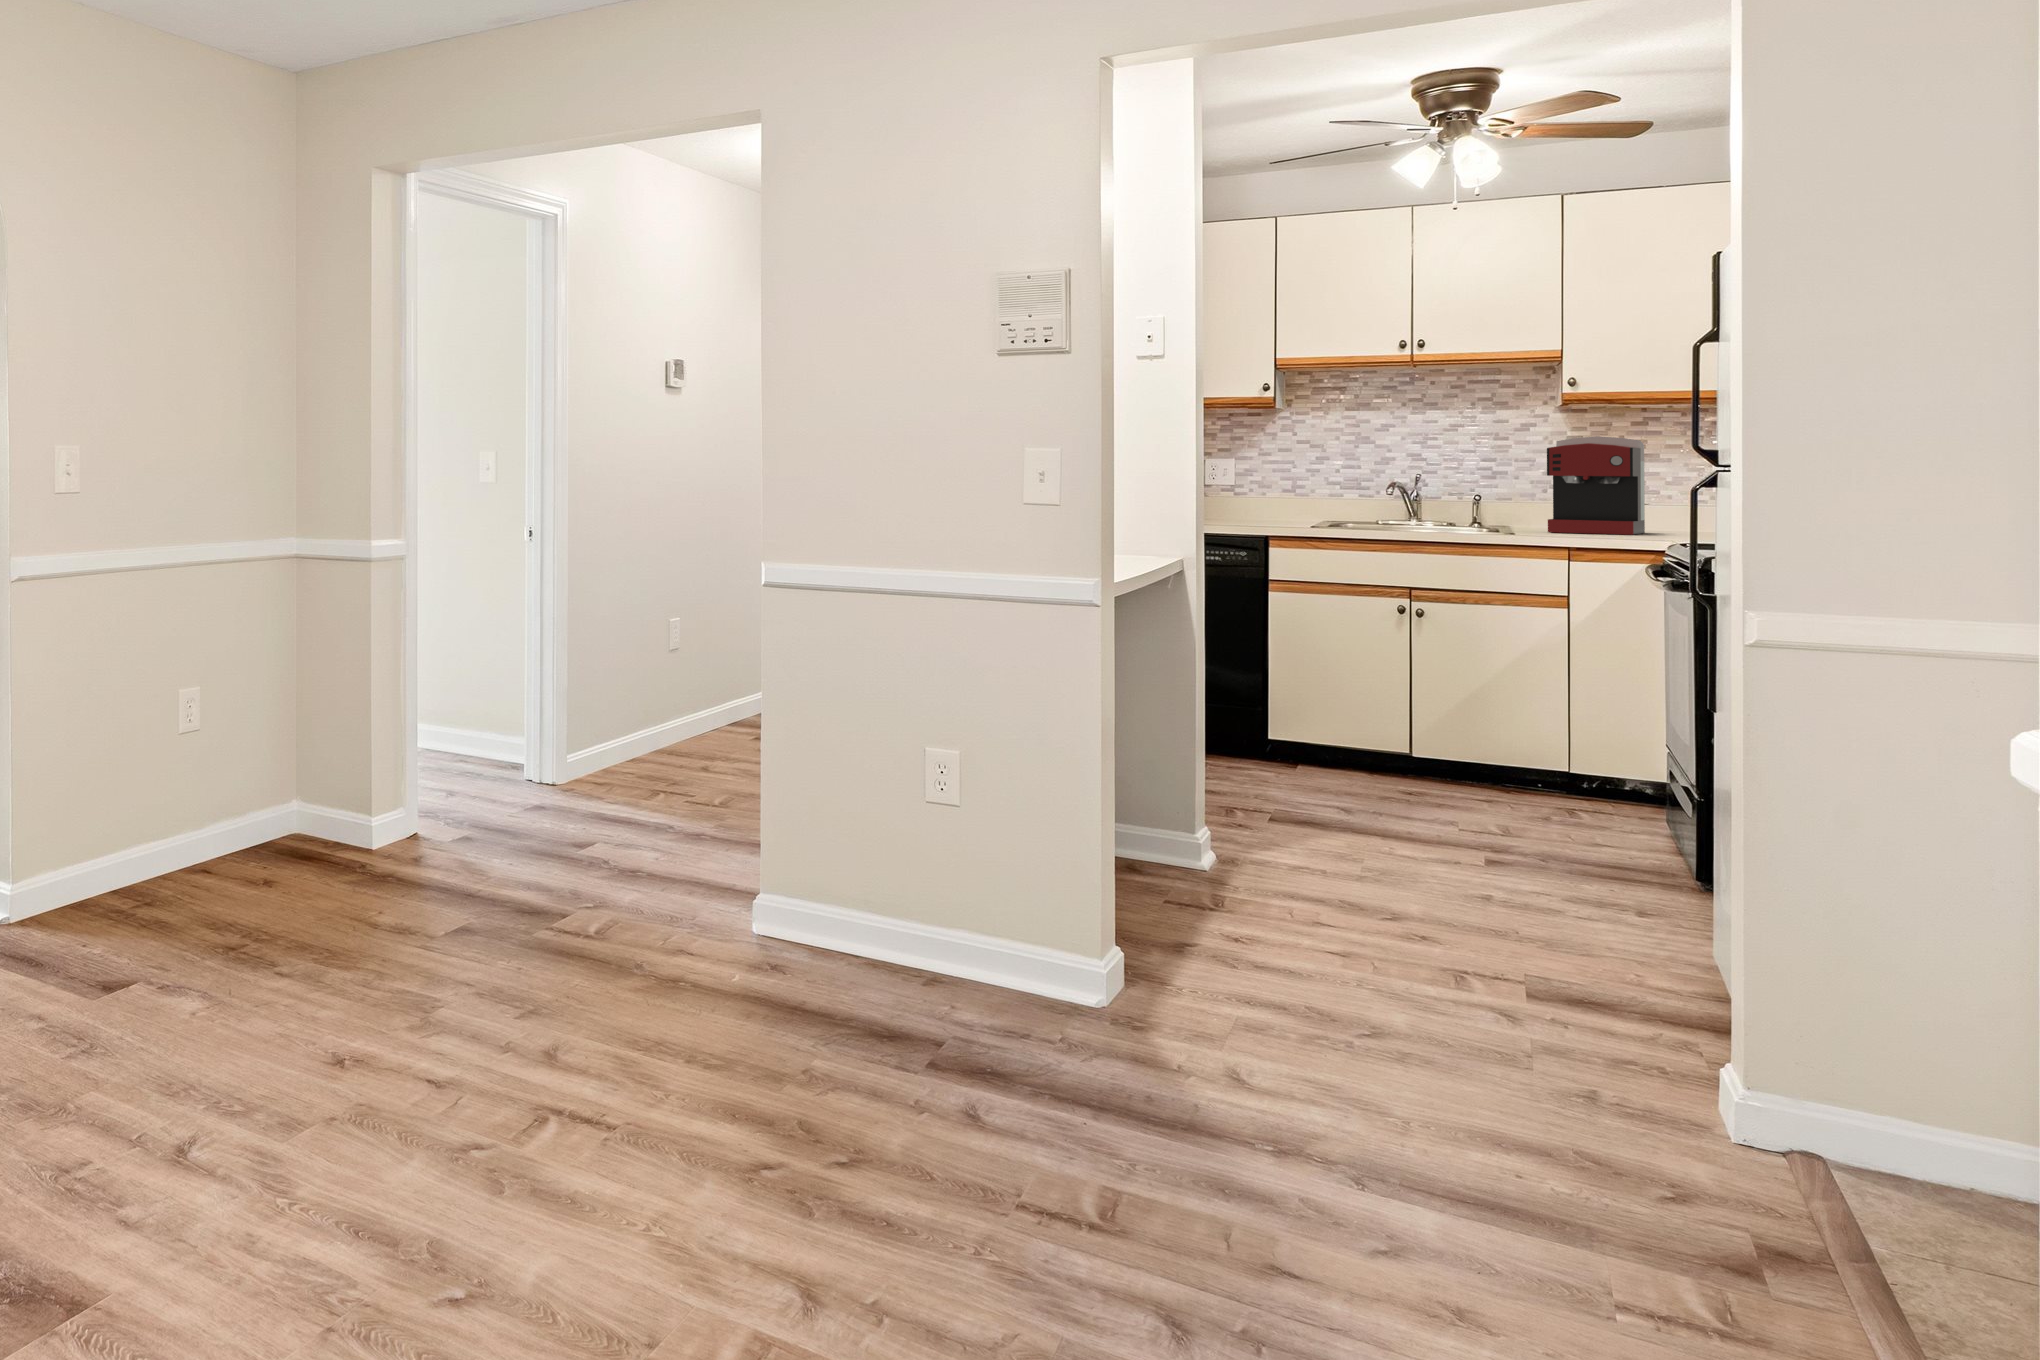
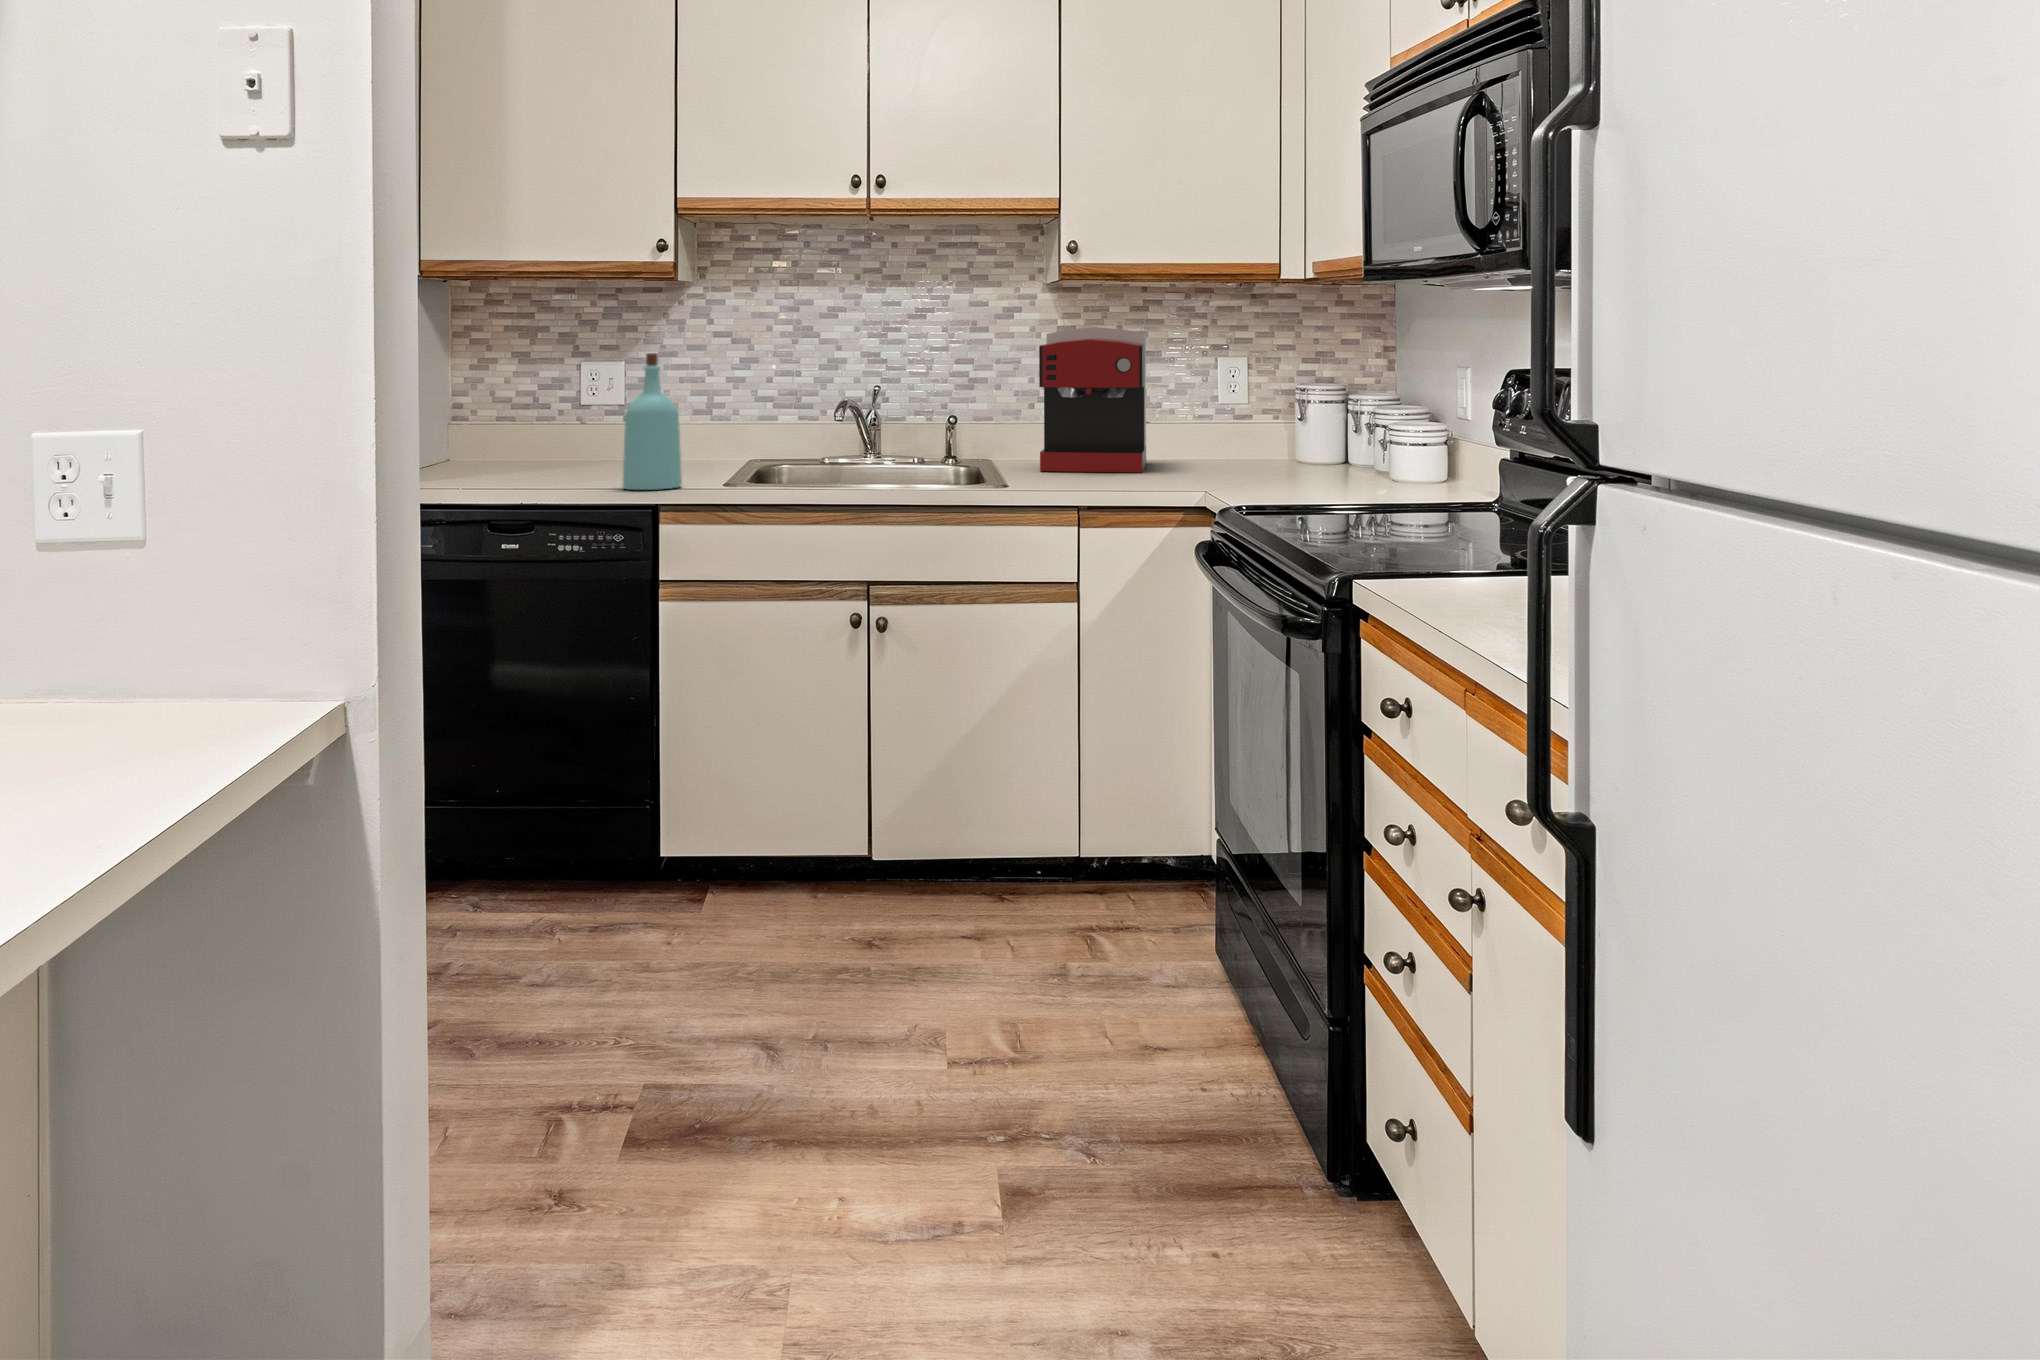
bottle: none [1243,450,1281,529] -> present [623,353,682,490]

